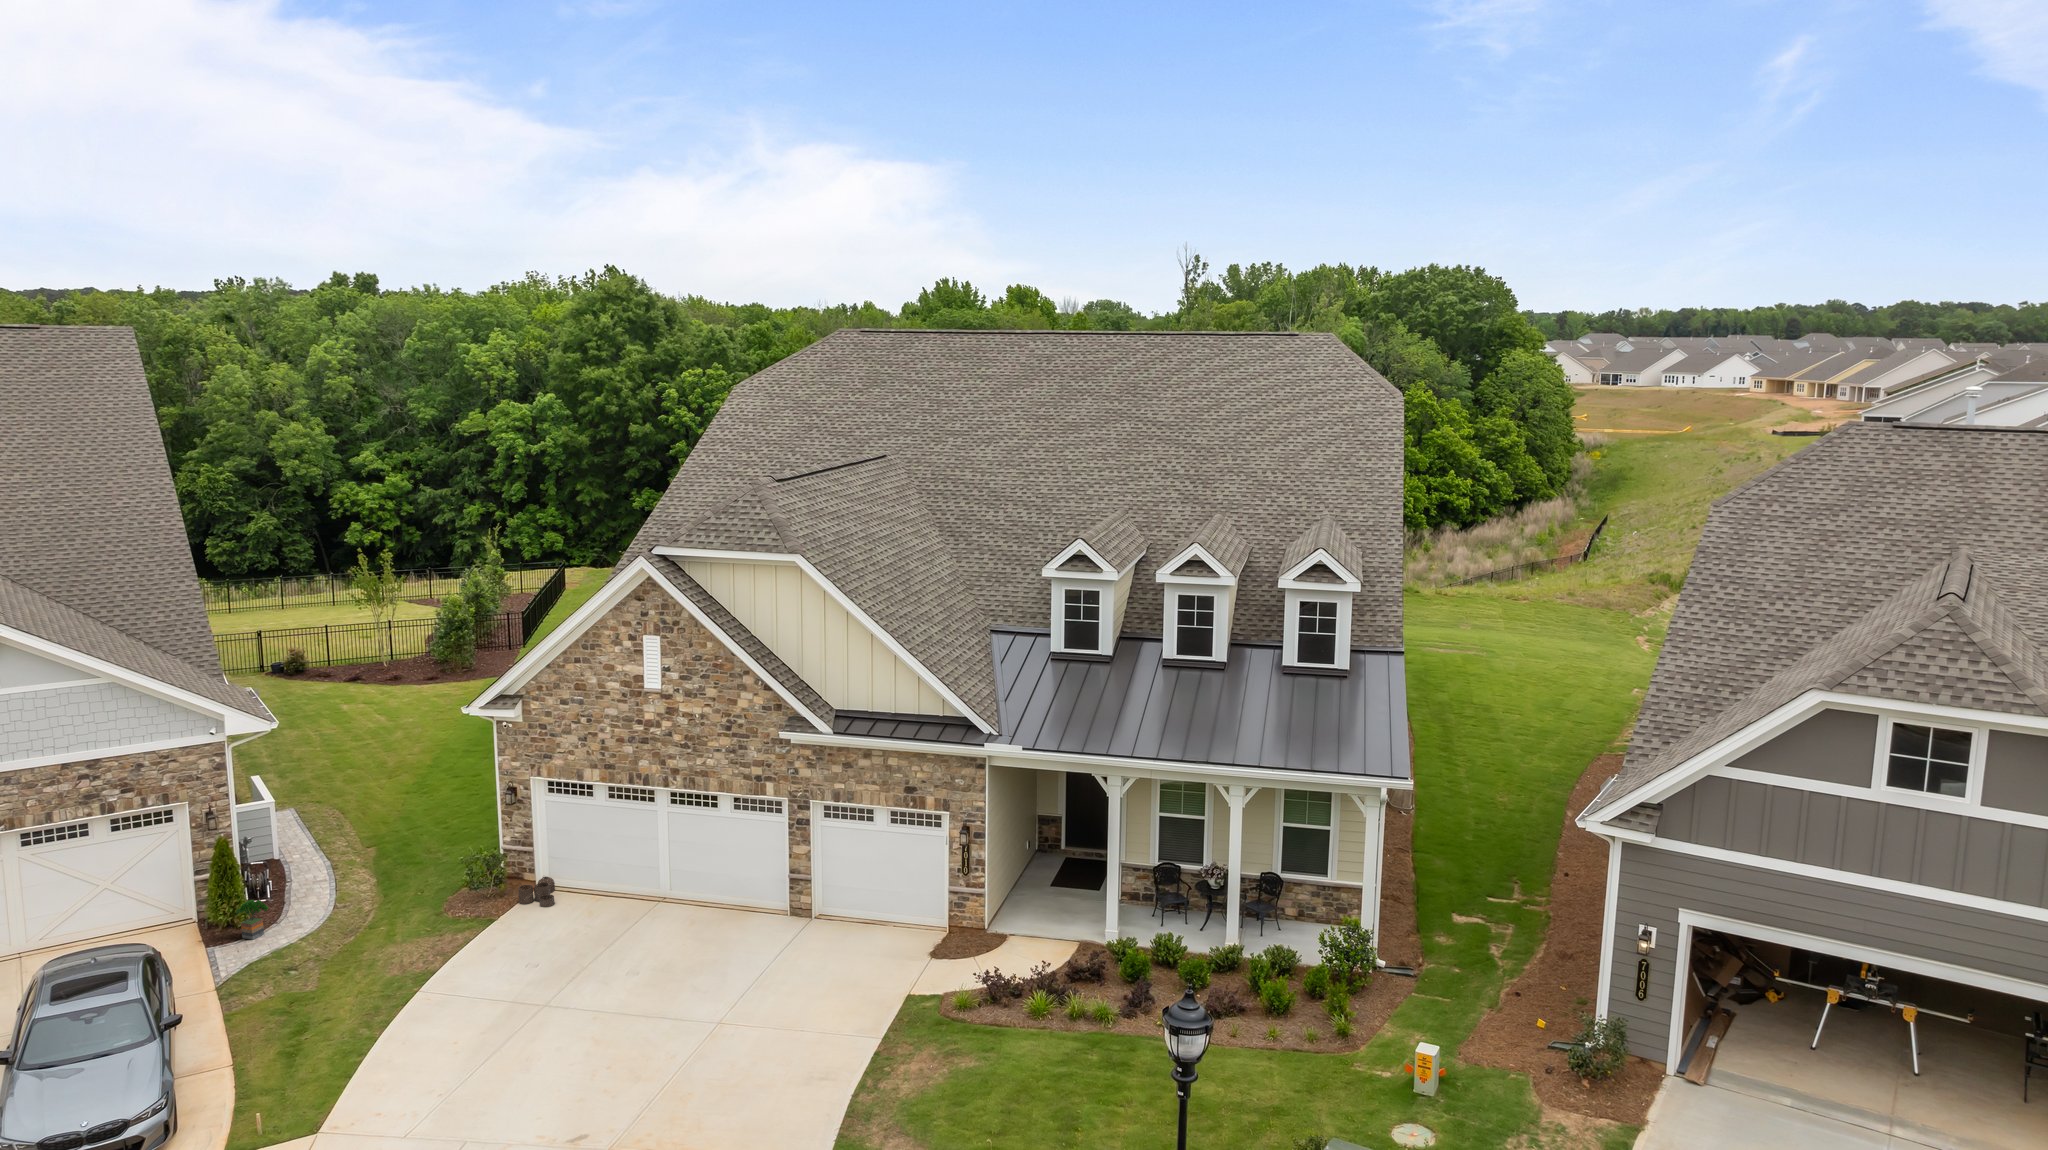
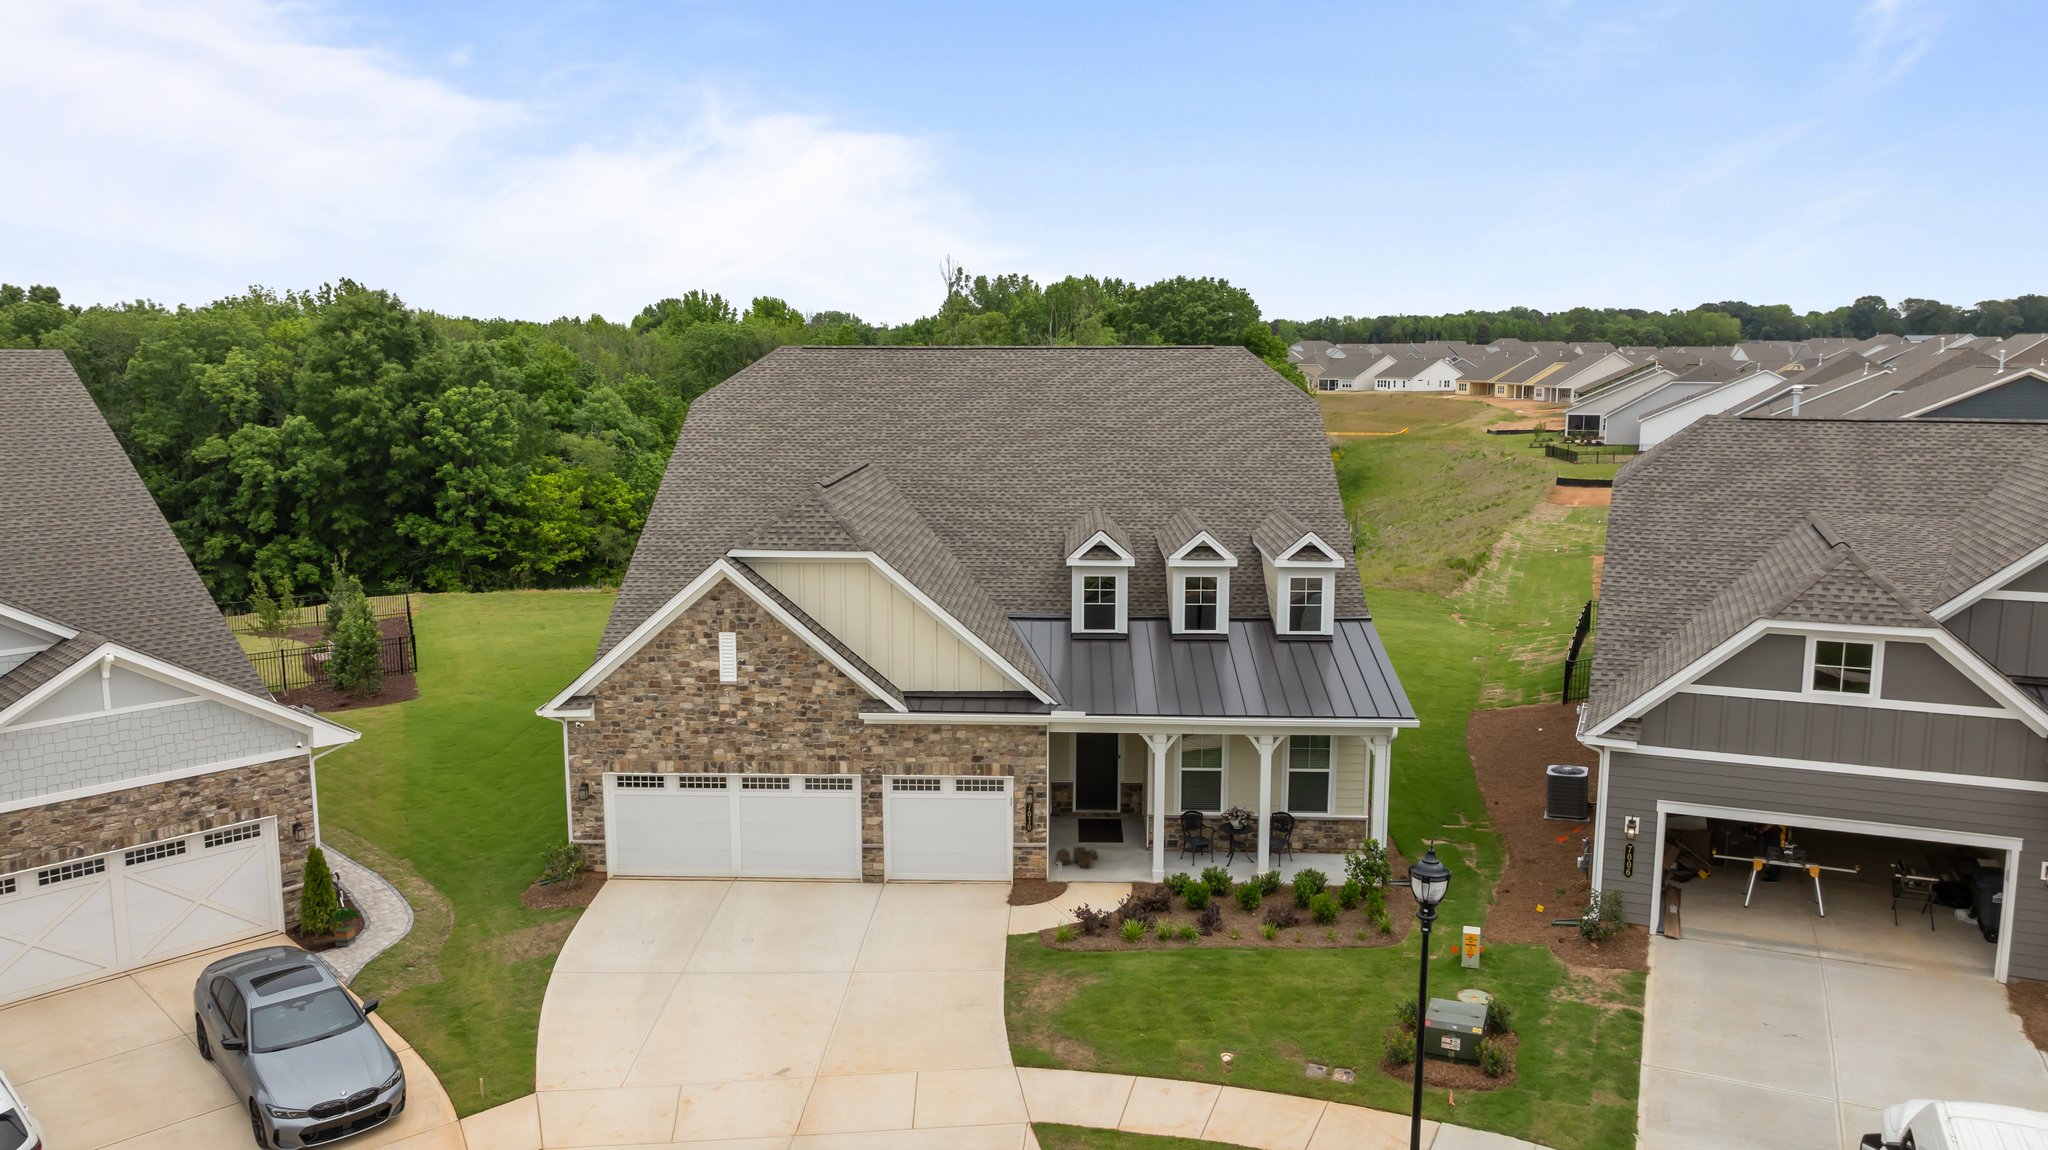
woven basket: present [518,877,555,906] -> present [1056,847,1097,868]

